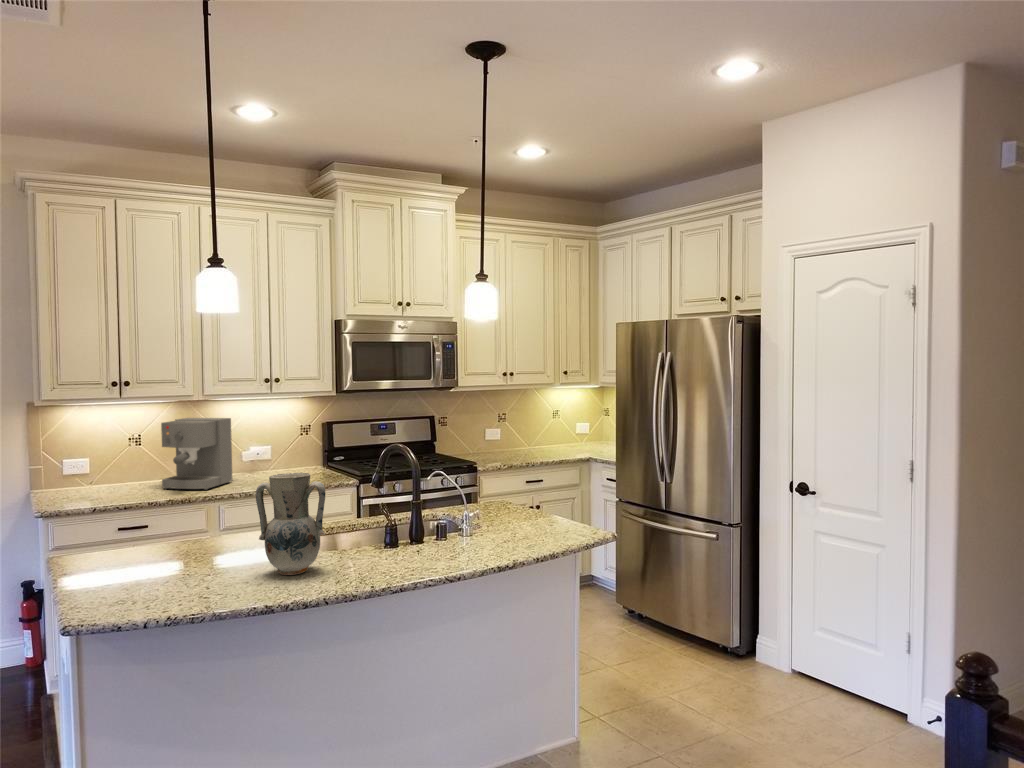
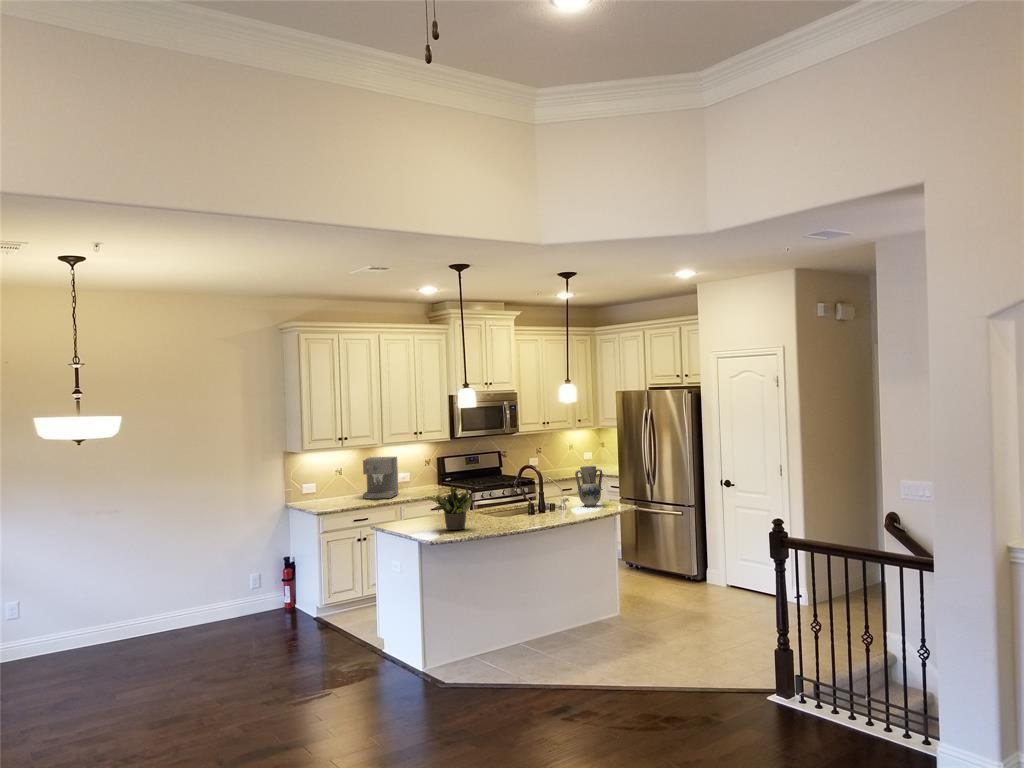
vase: present [256,473,326,575] -> present [575,466,603,507]
potted plant: none [111,488,214,592] -> present [428,486,472,530]

